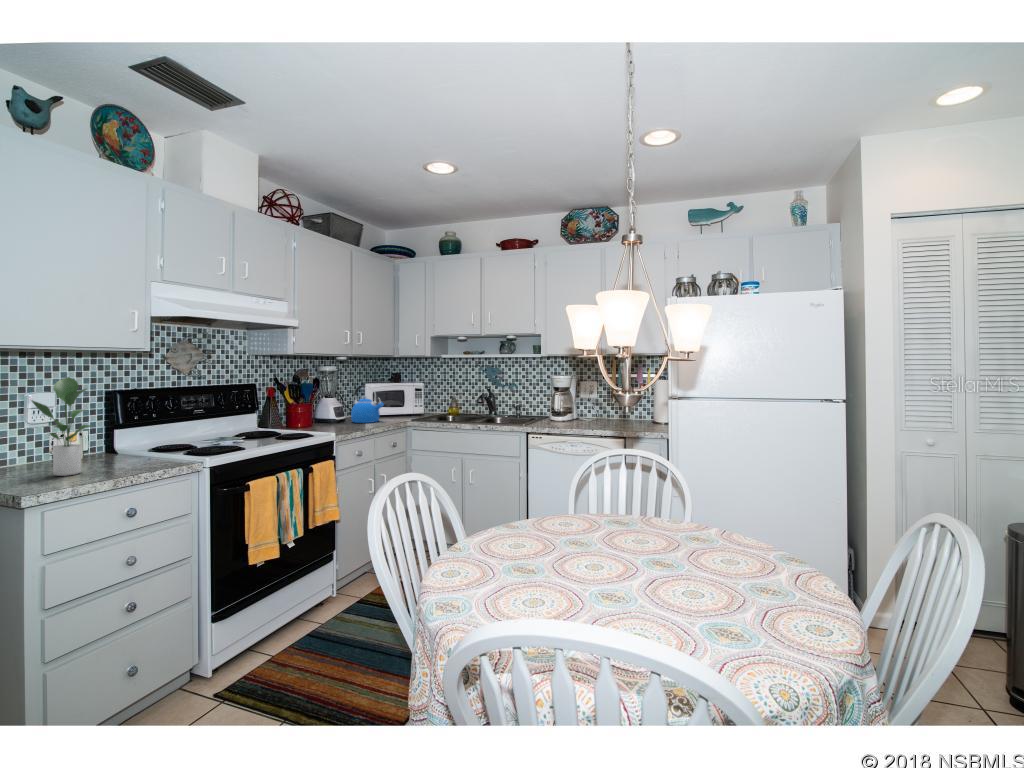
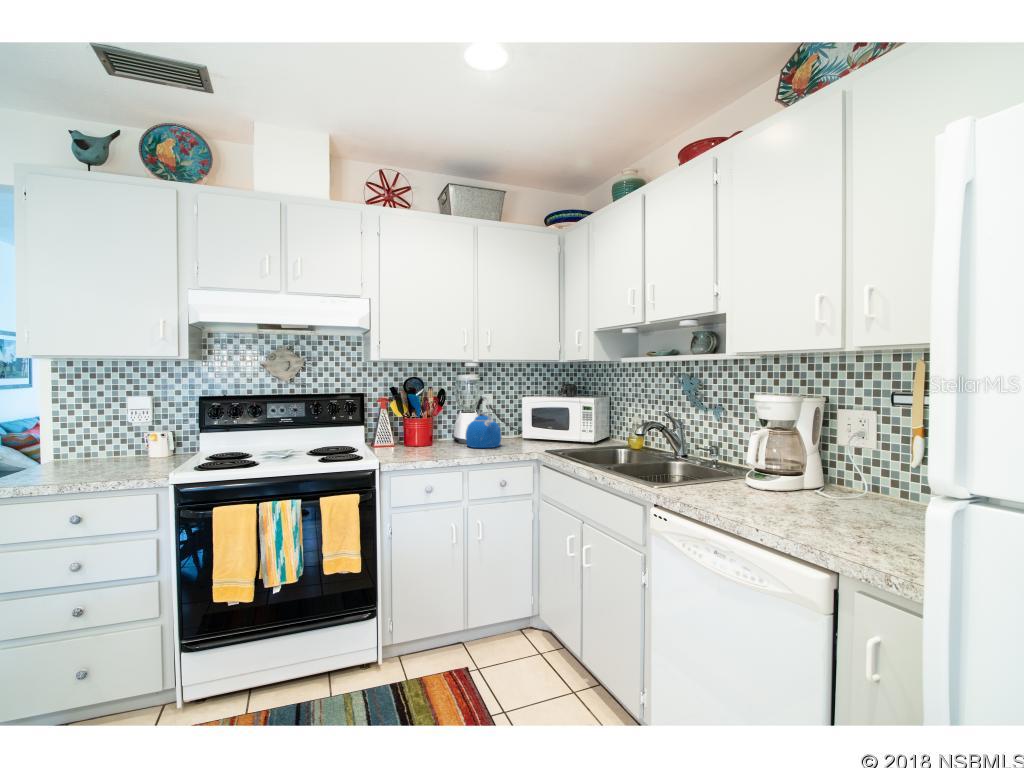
potted plant: present [32,377,91,476] -> none [39,385,104,476]

